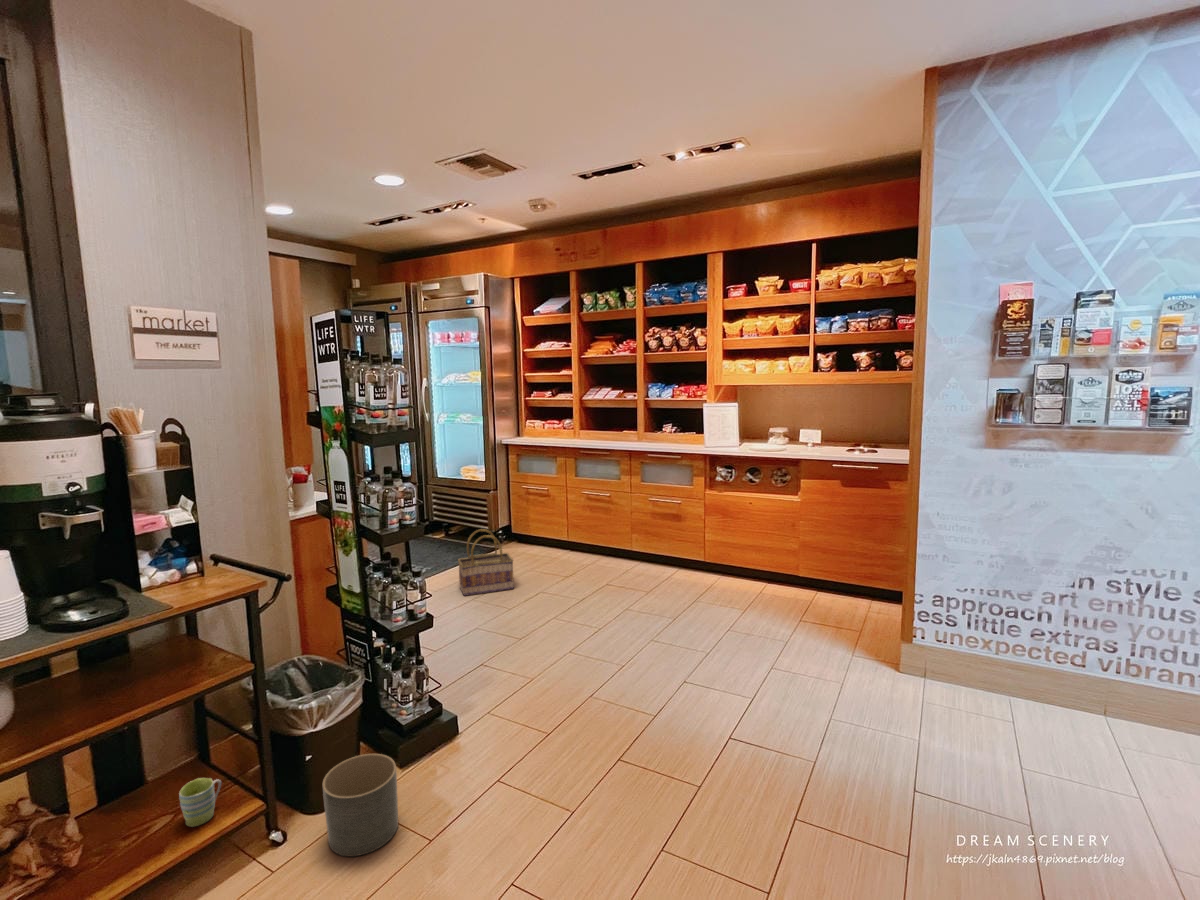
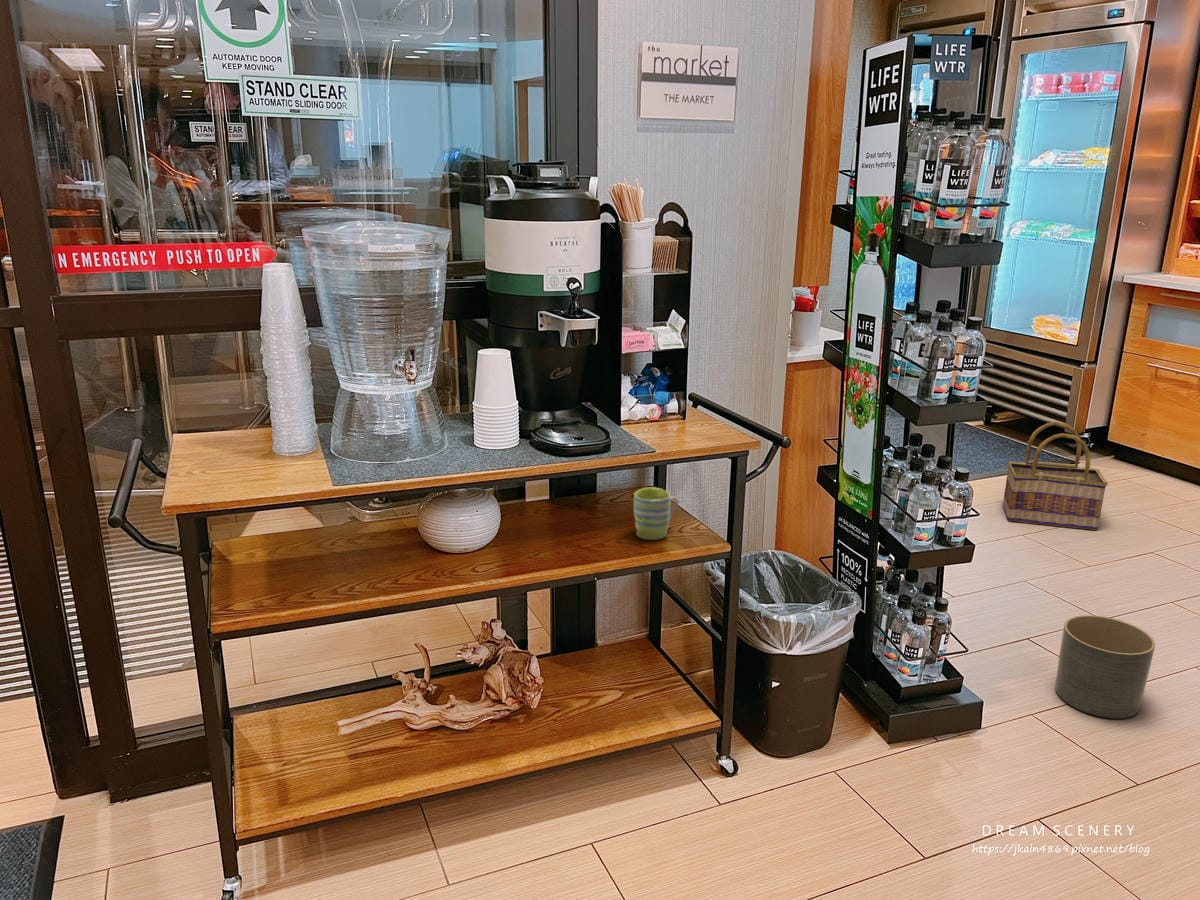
planter: present [322,754,398,856] -> present [1055,615,1155,718]
mug: present [179,778,221,827] -> present [633,487,678,540]

